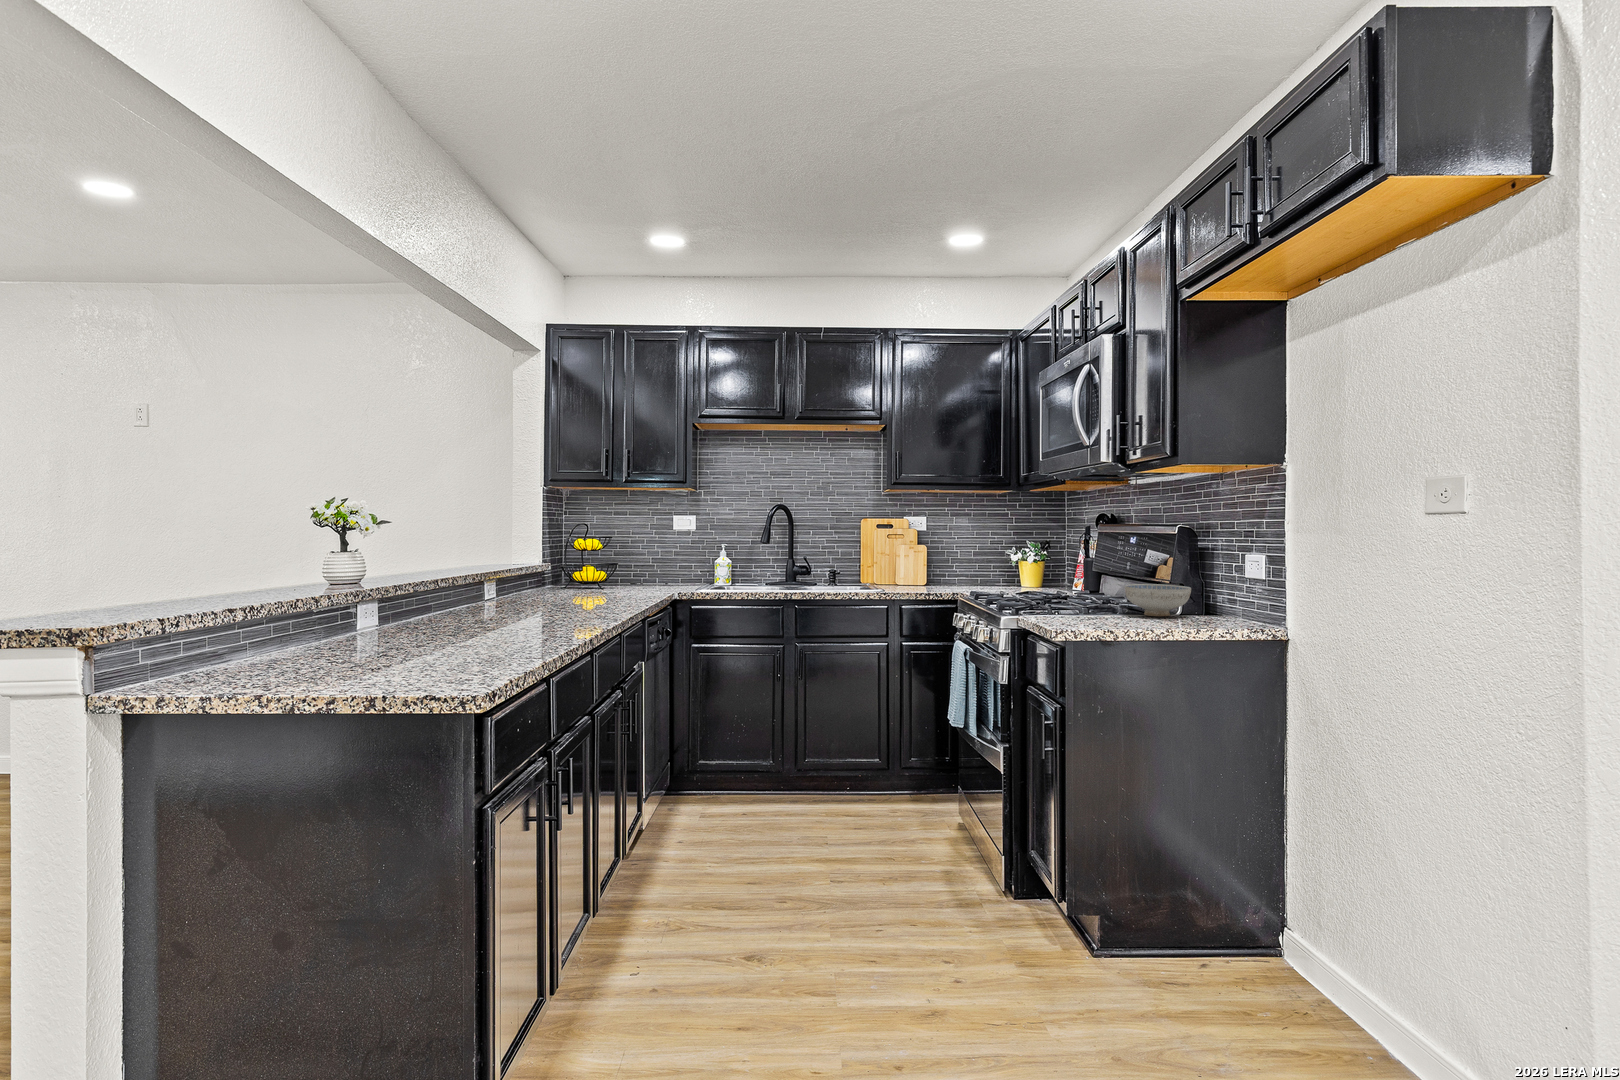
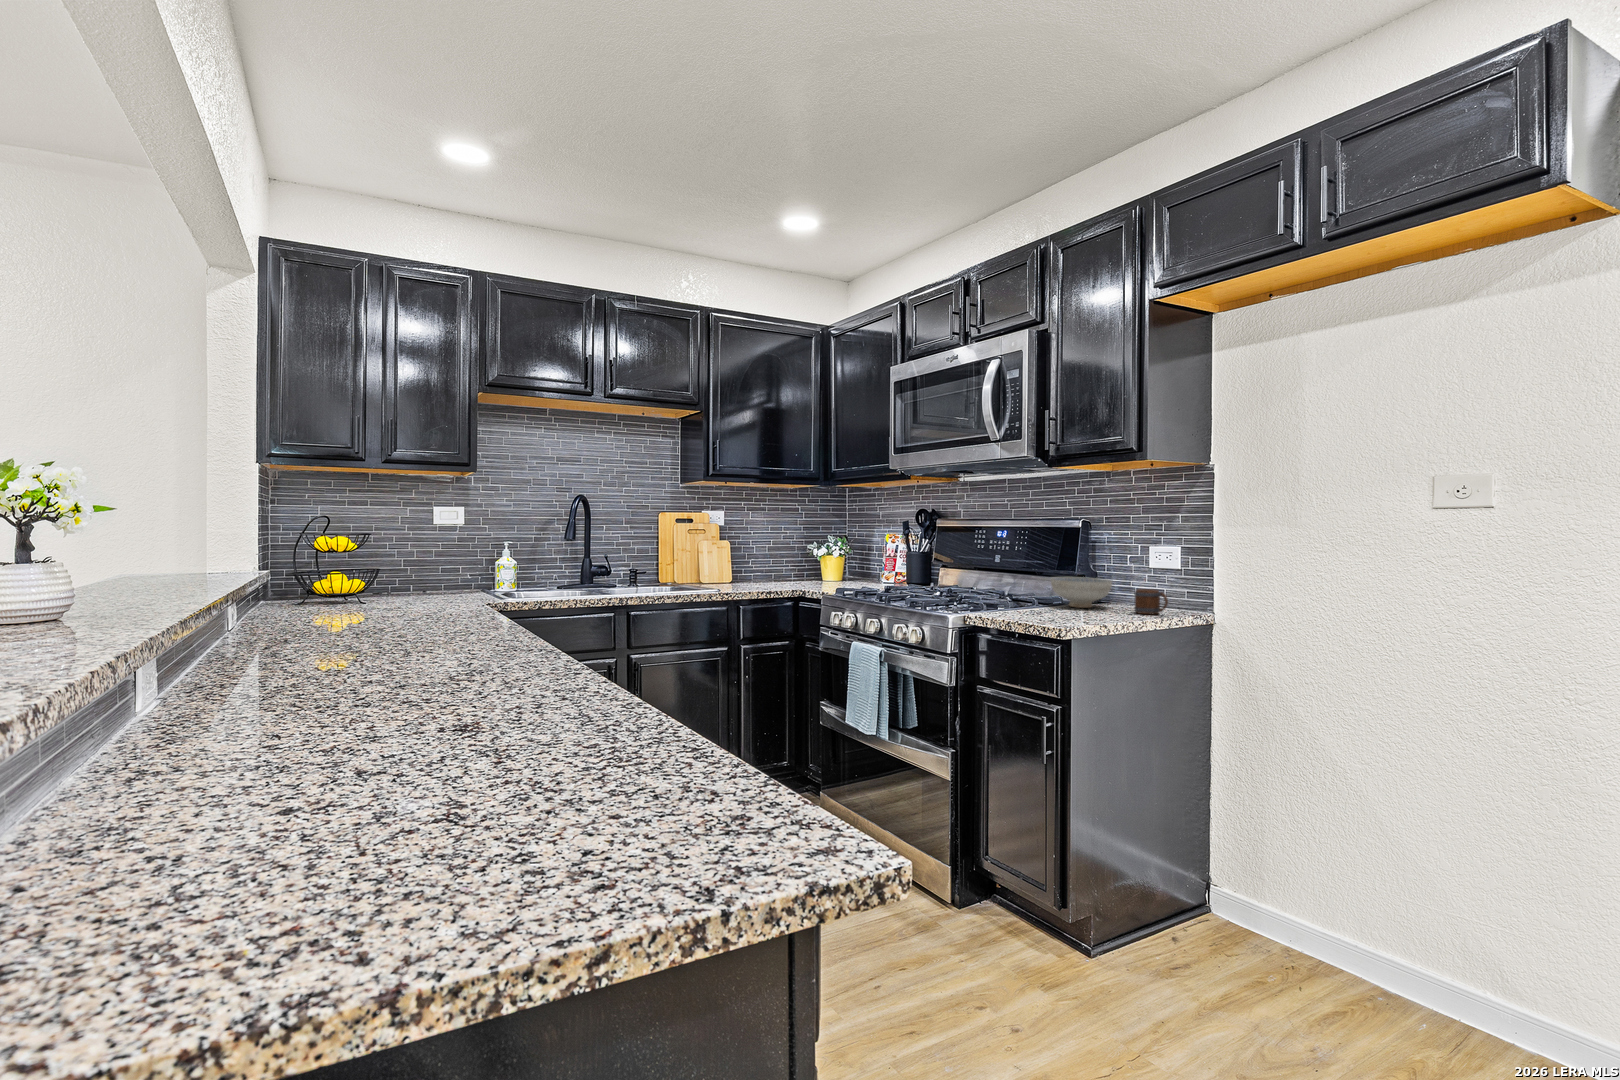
mug: none [1190,598,1219,625] -> present [1134,589,1168,614]

